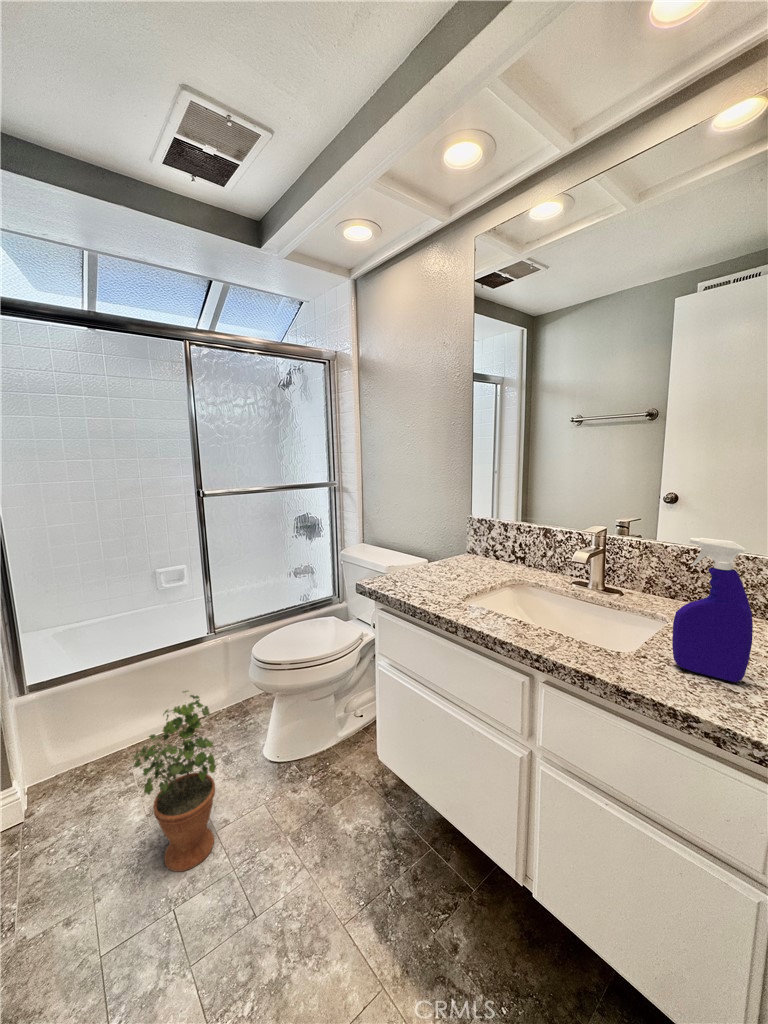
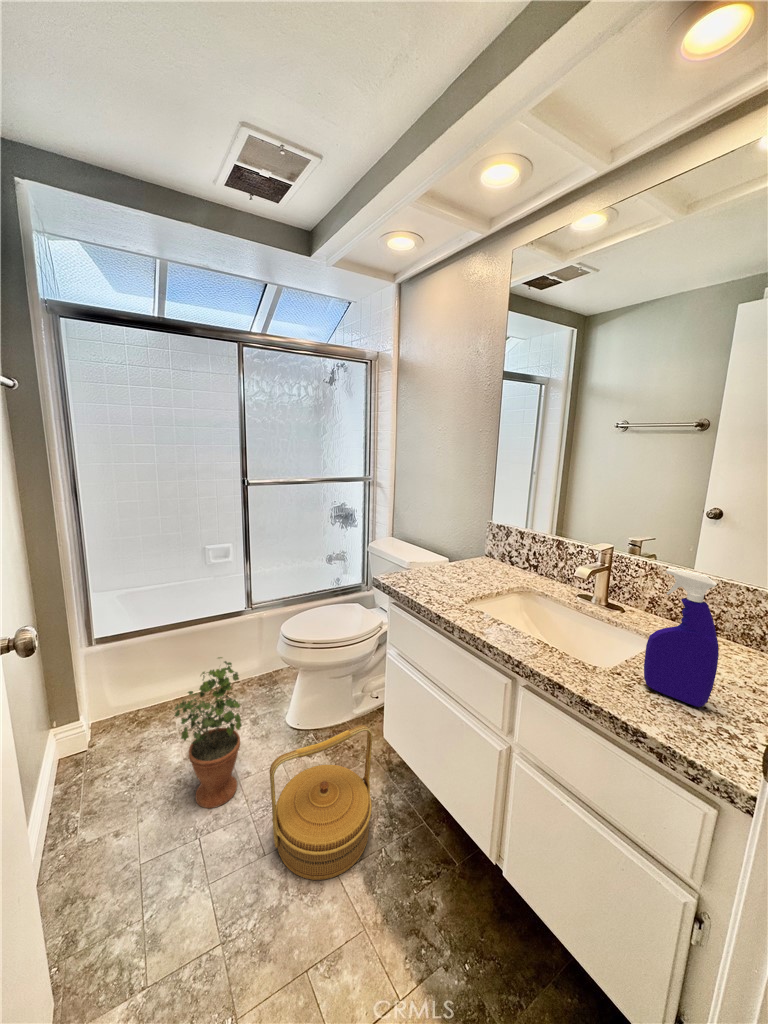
basket: none [256,748,374,938] -> present [269,725,373,880]

